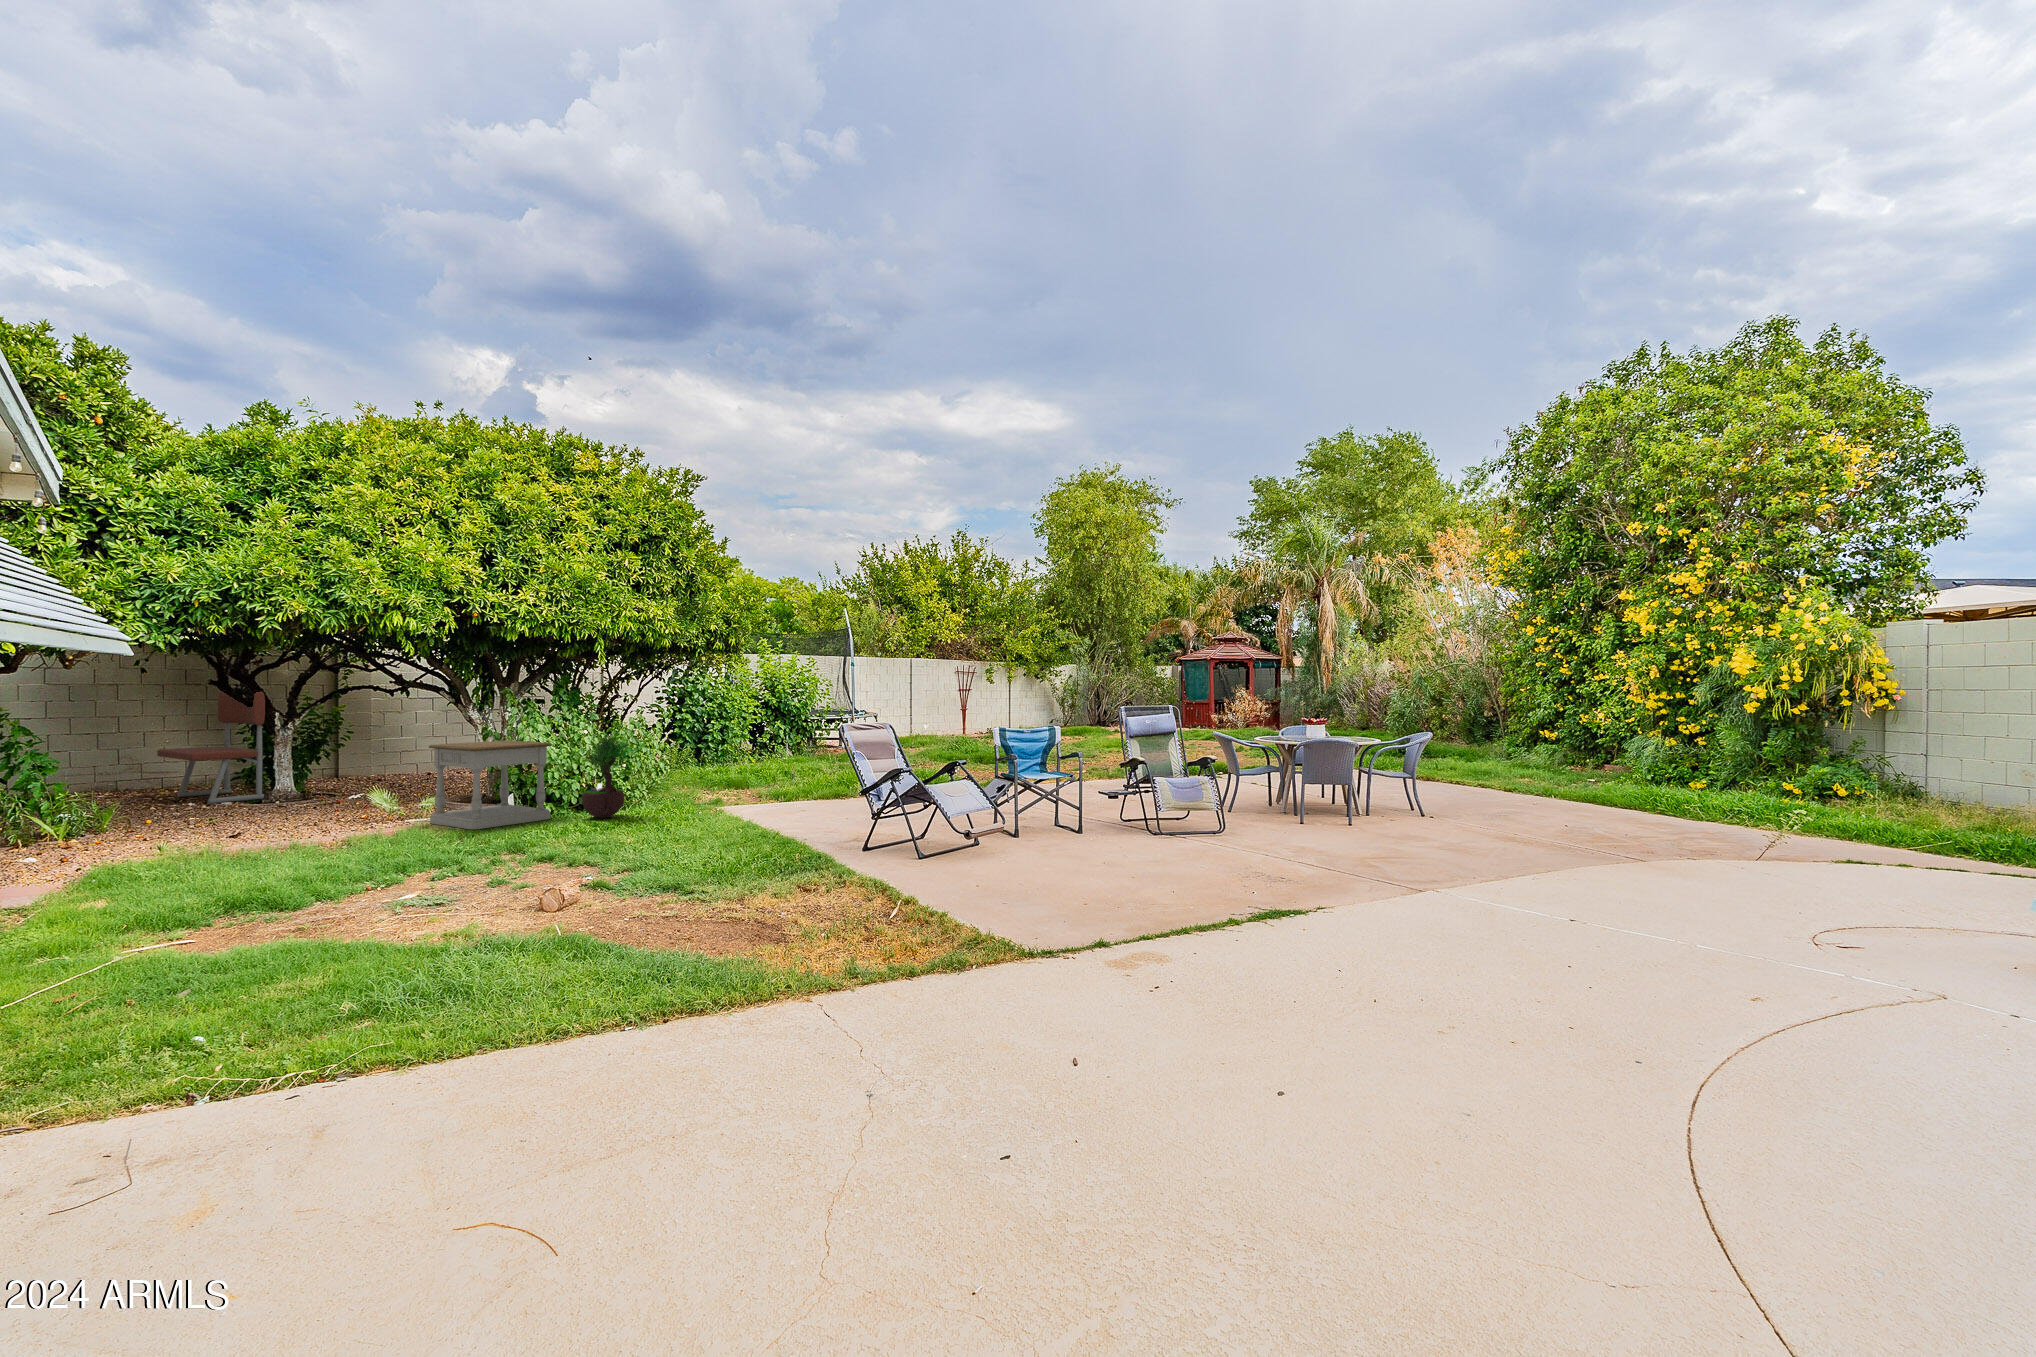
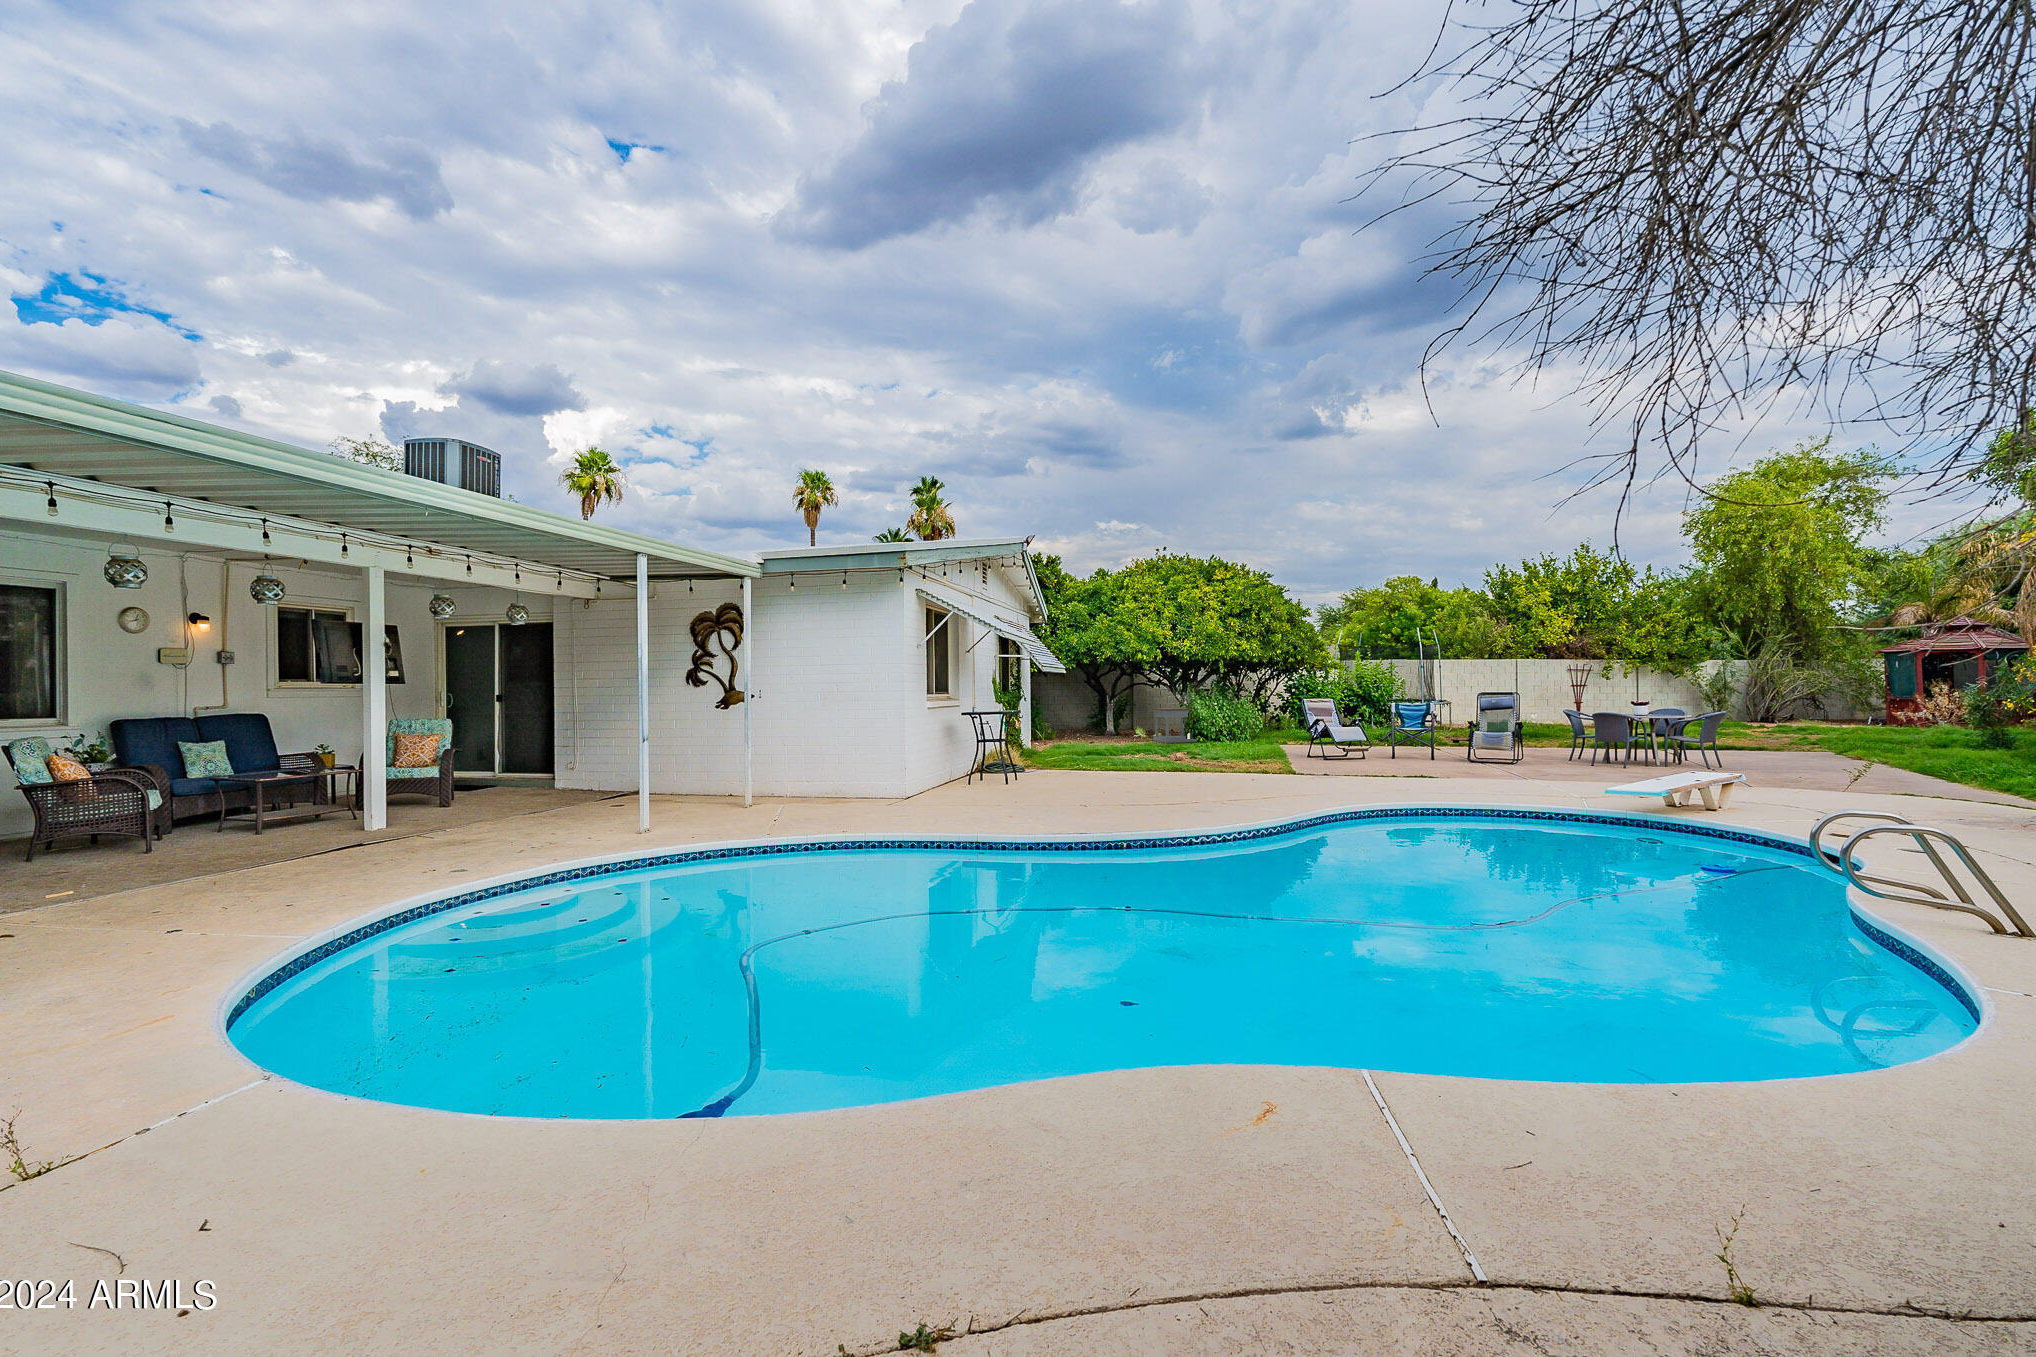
bench: present [157,691,265,803] -> none [1071,687,1104,733]
potted tree: present [579,734,632,818] -> none [1205,702,1229,742]

